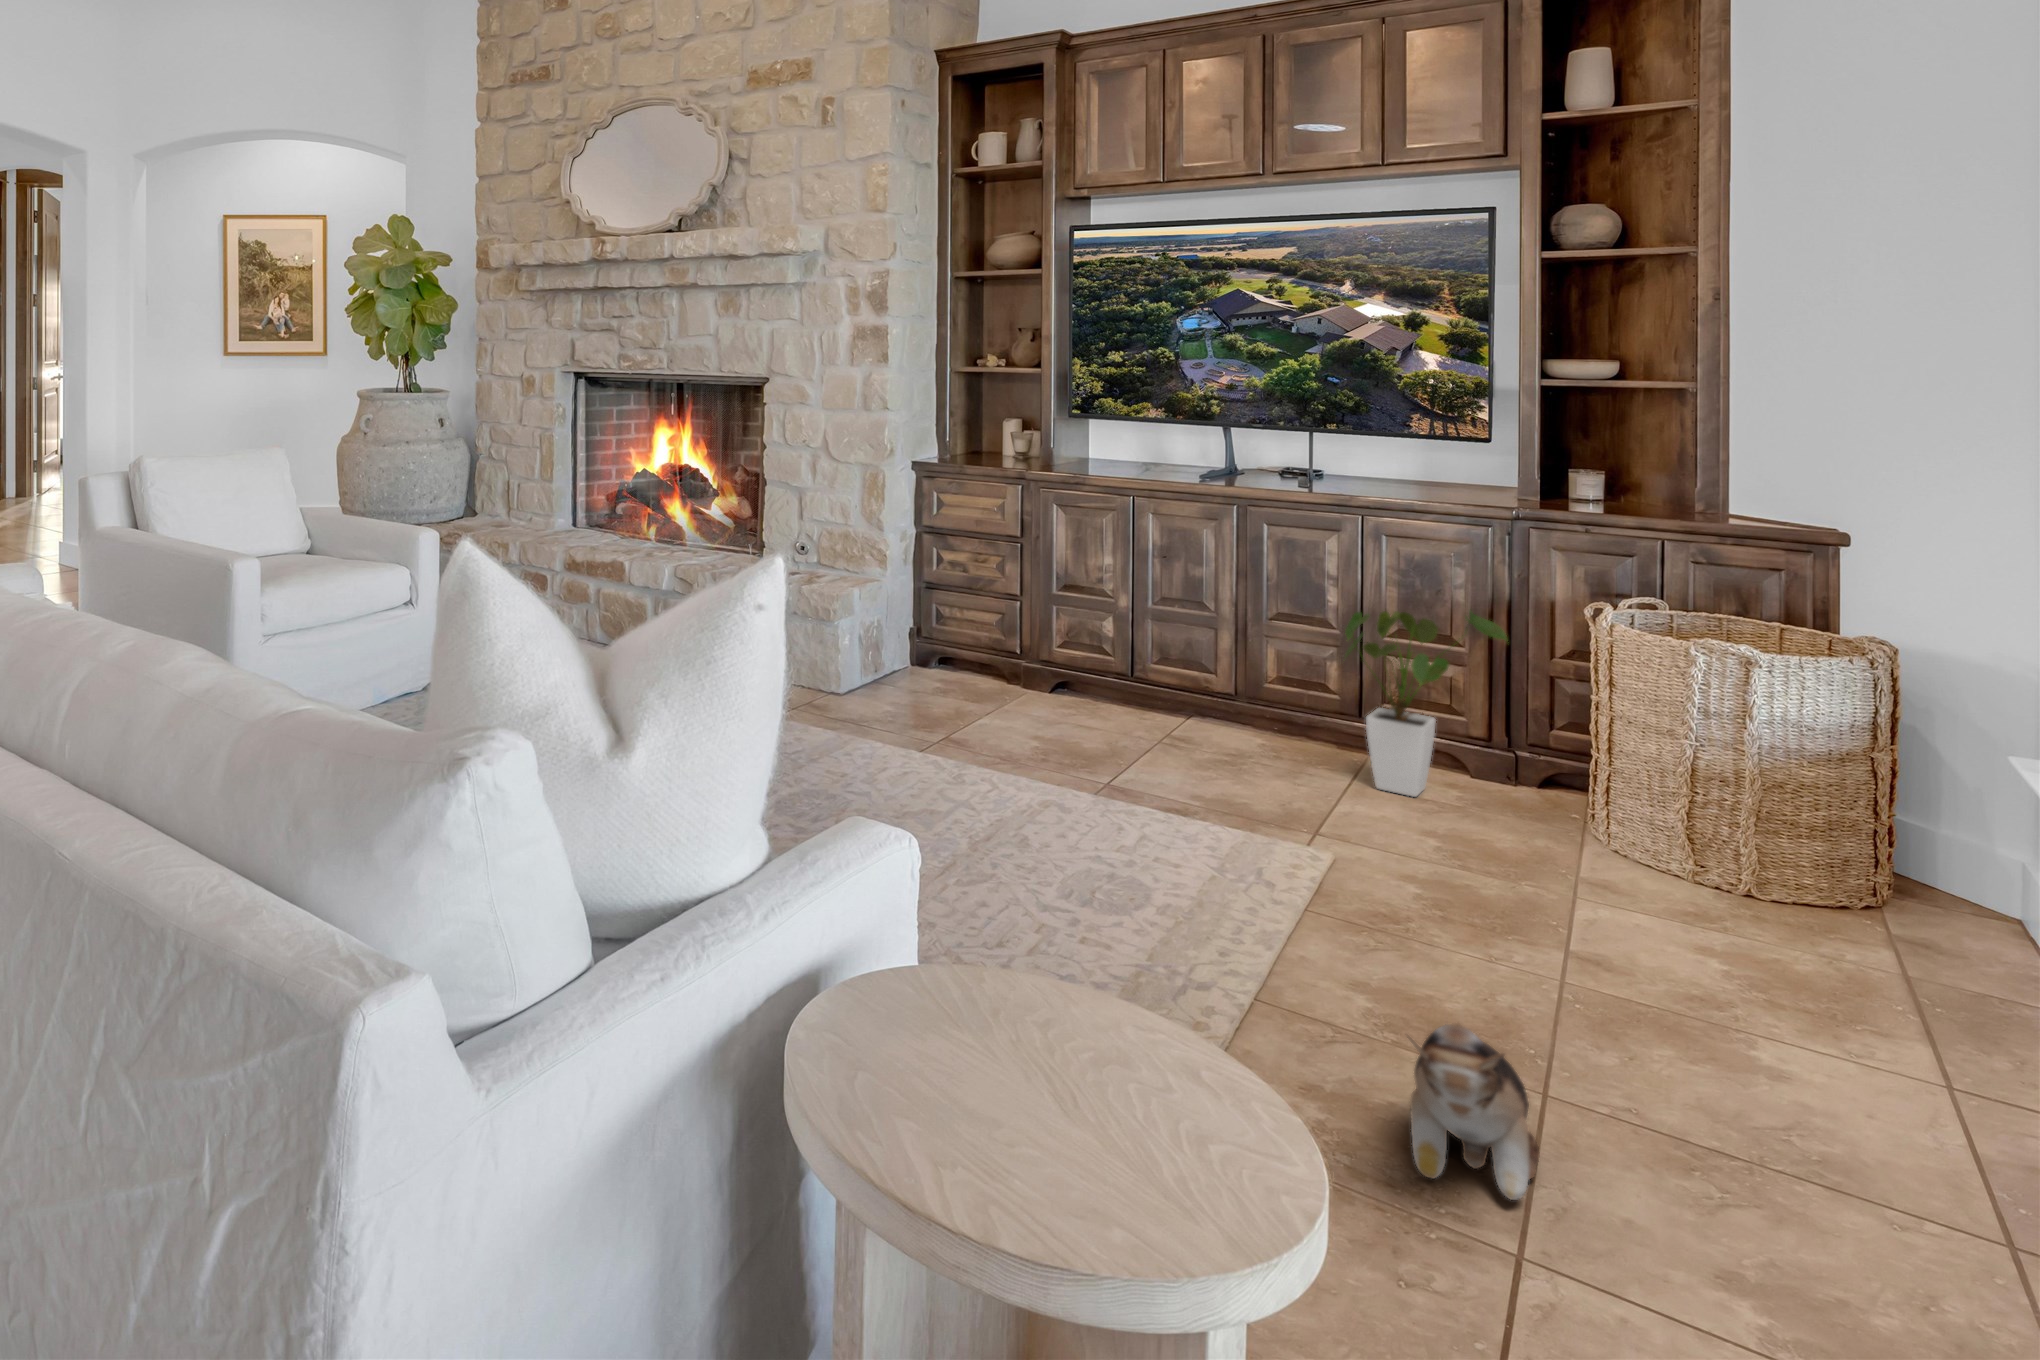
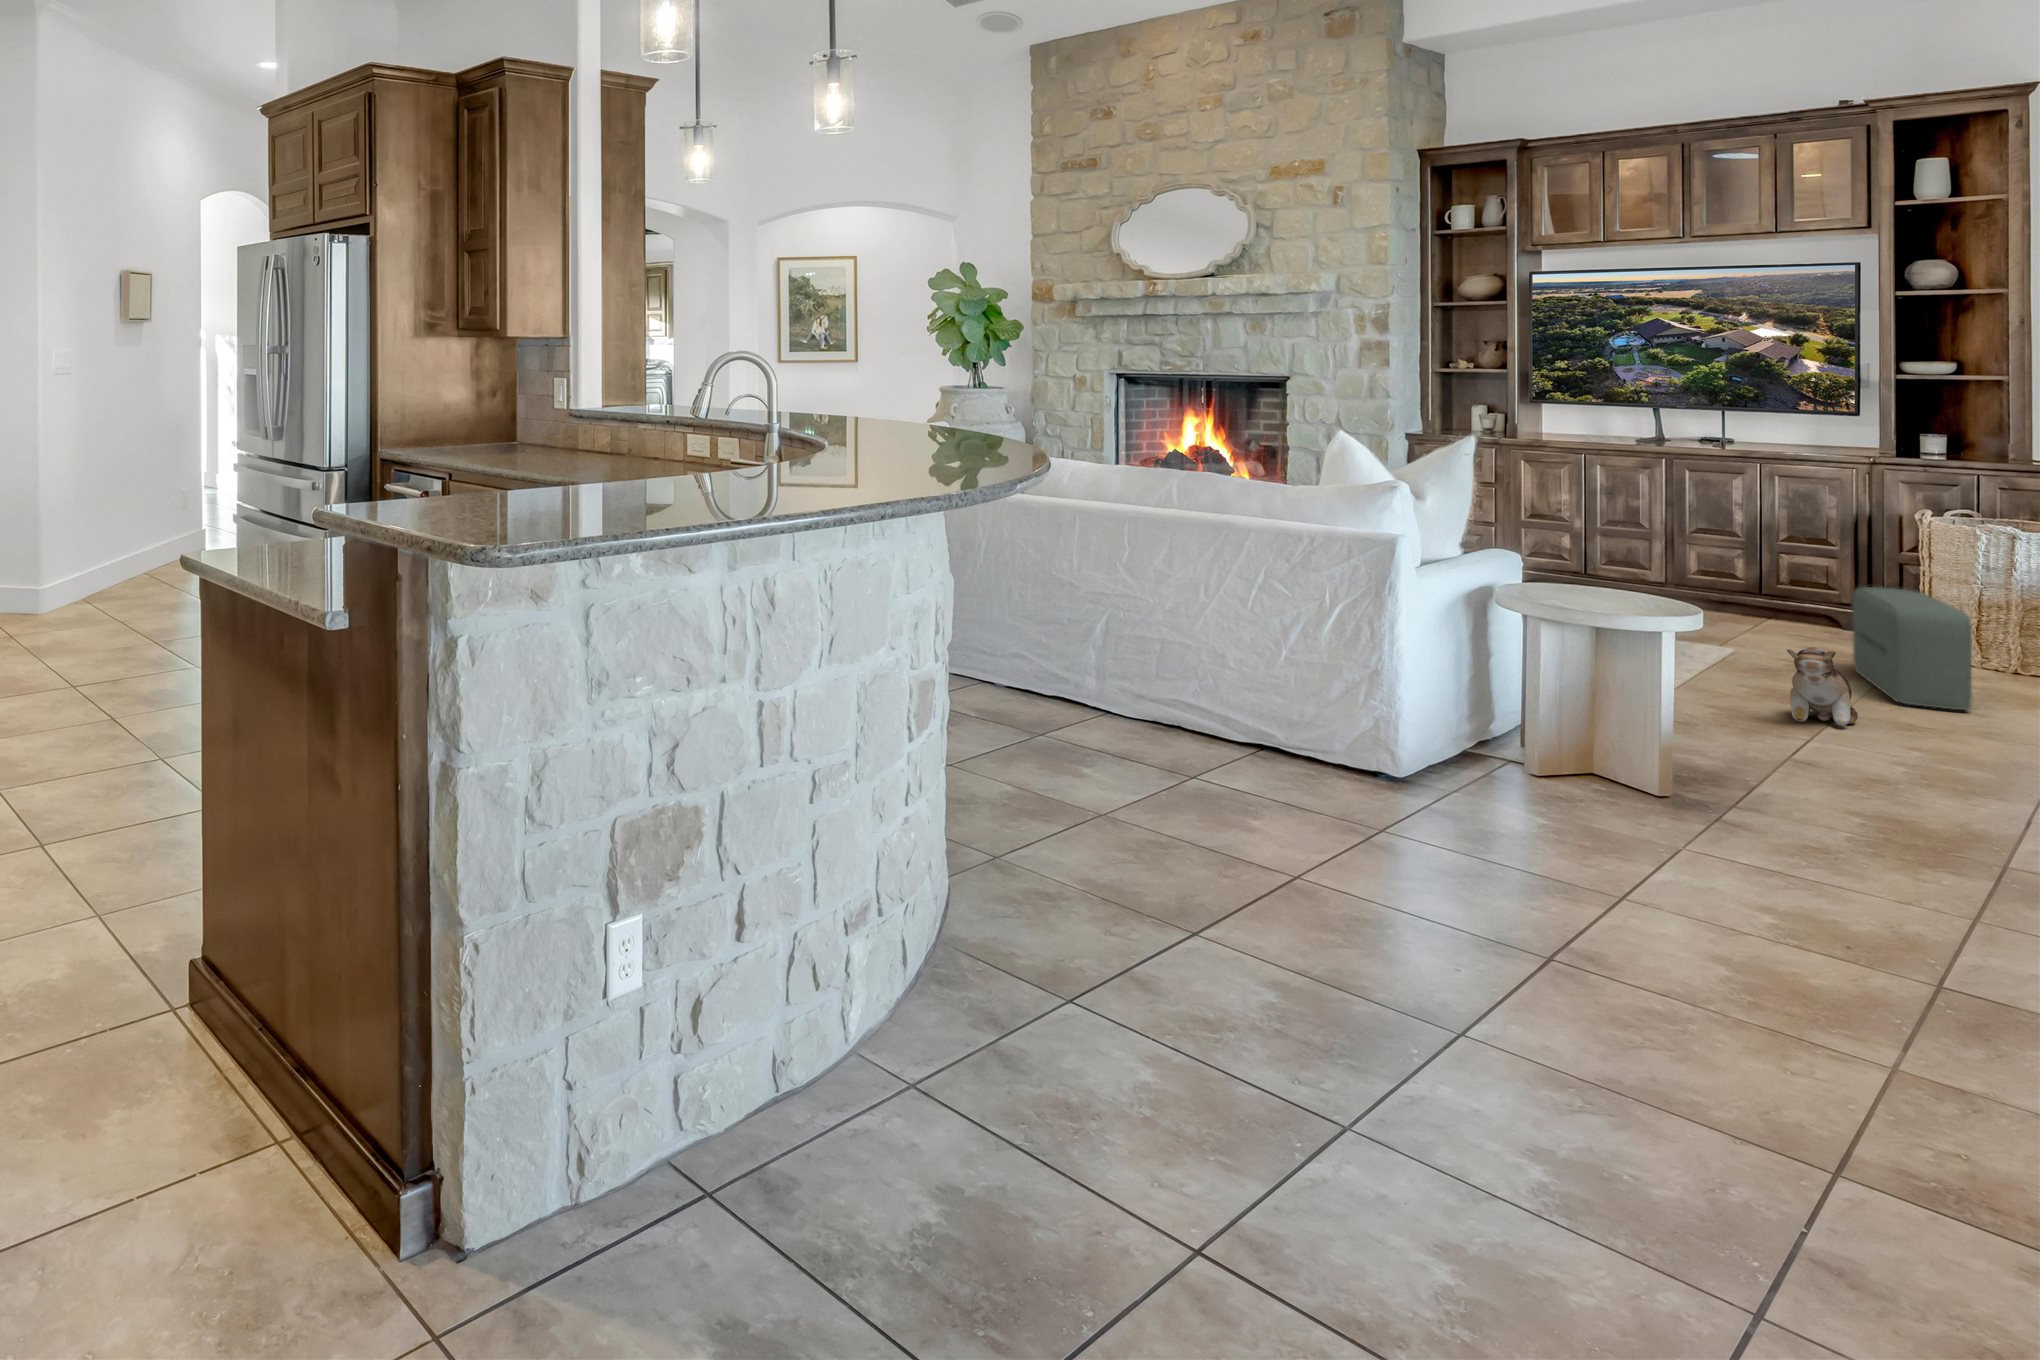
house plant: present [1345,611,1507,797] -> none [1746,519,1866,636]
pouf: none [1503,770,1732,1079] -> present [1852,587,1972,710]

